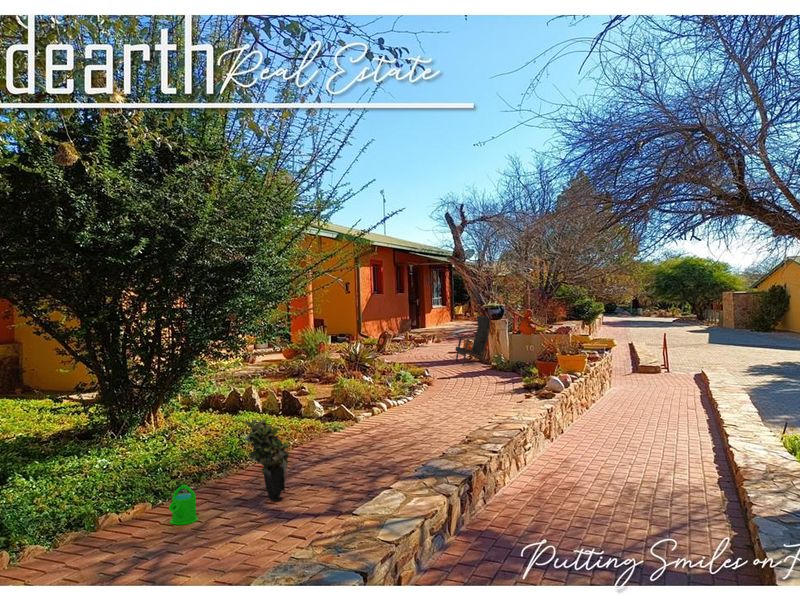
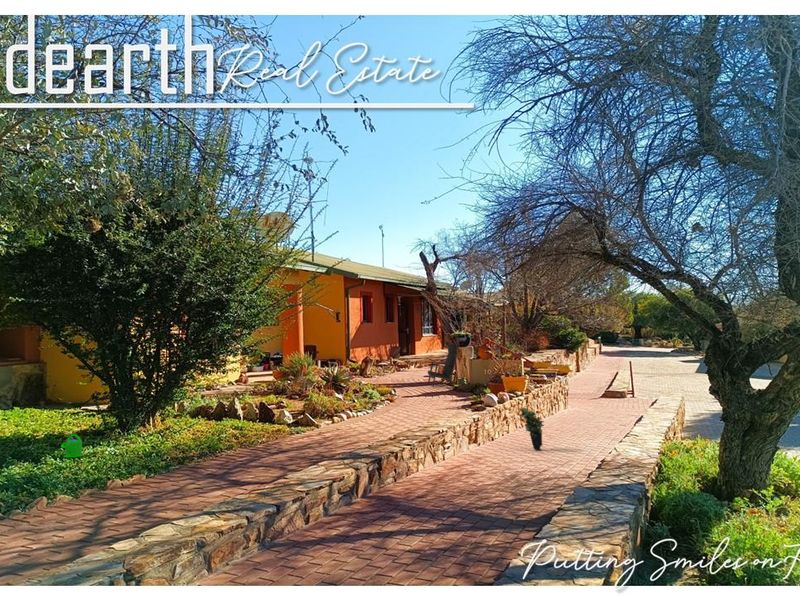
potted plant: present [245,419,291,501] -> present [519,407,544,451]
watering can: present [169,485,198,525] -> present [61,433,83,458]

